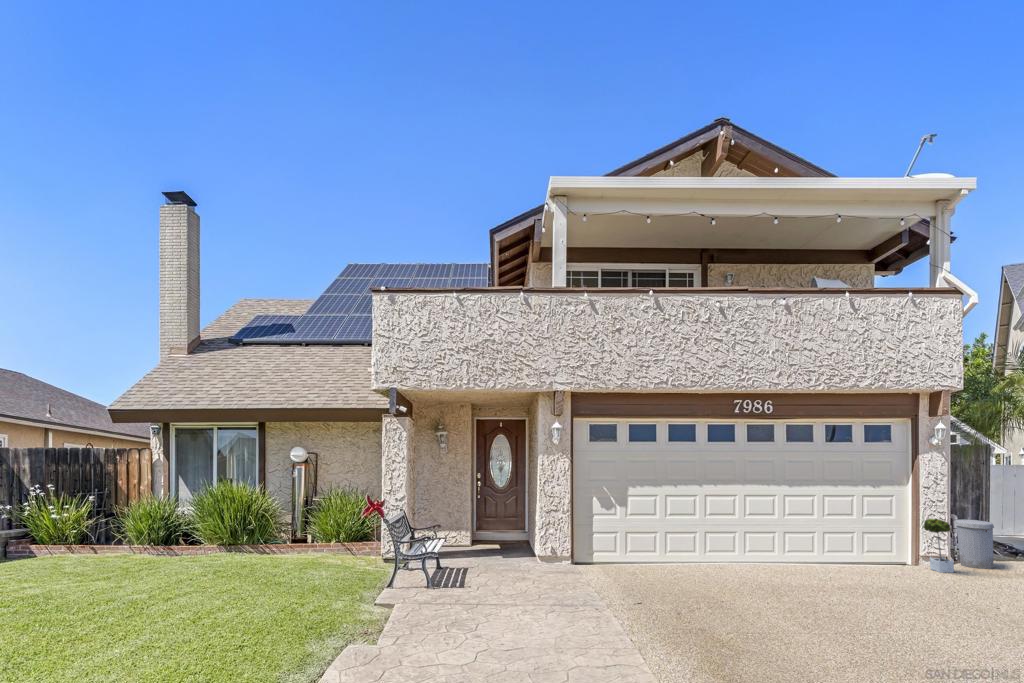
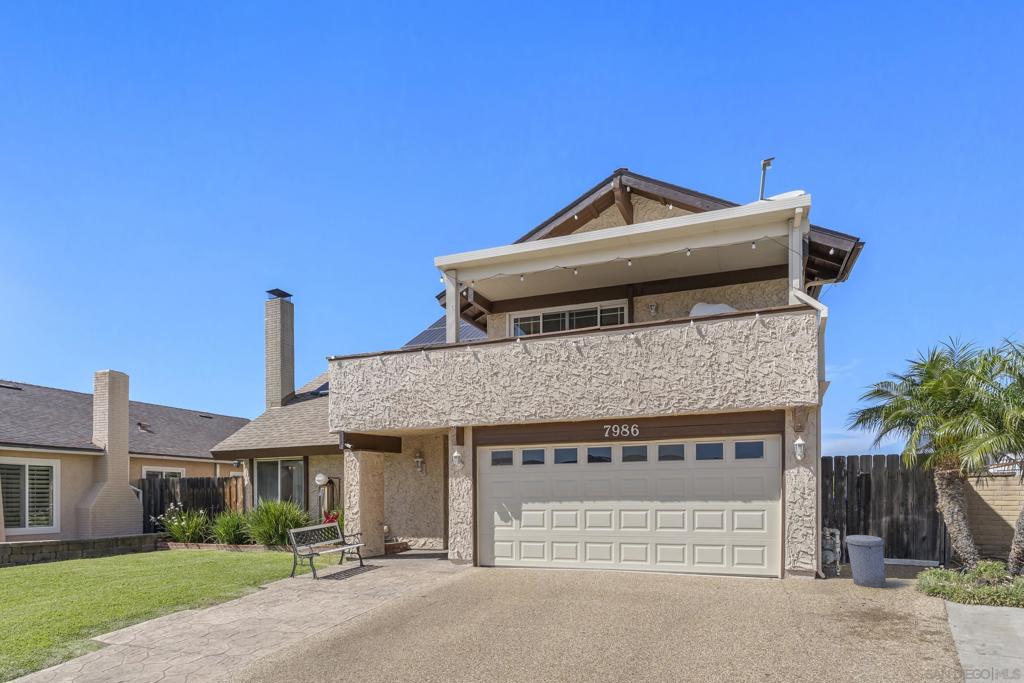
potted tree: present [924,519,954,573] -> none [794,534,824,590]

